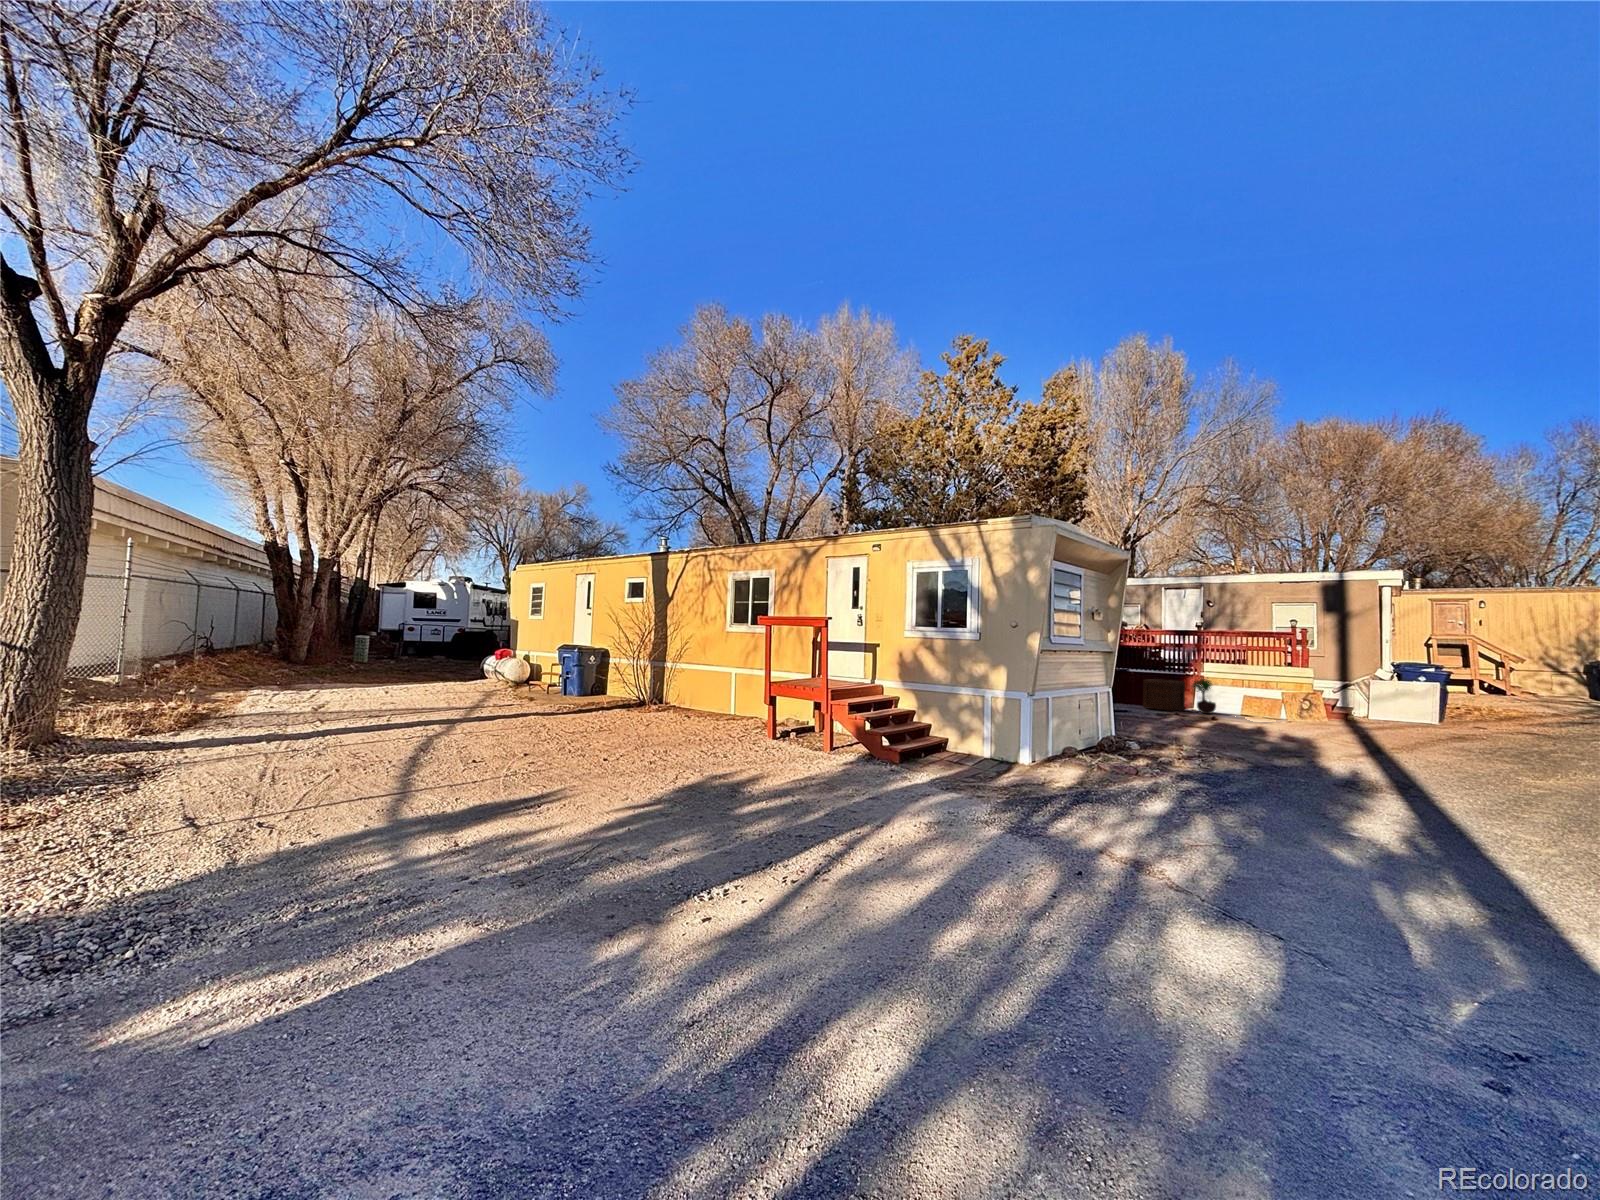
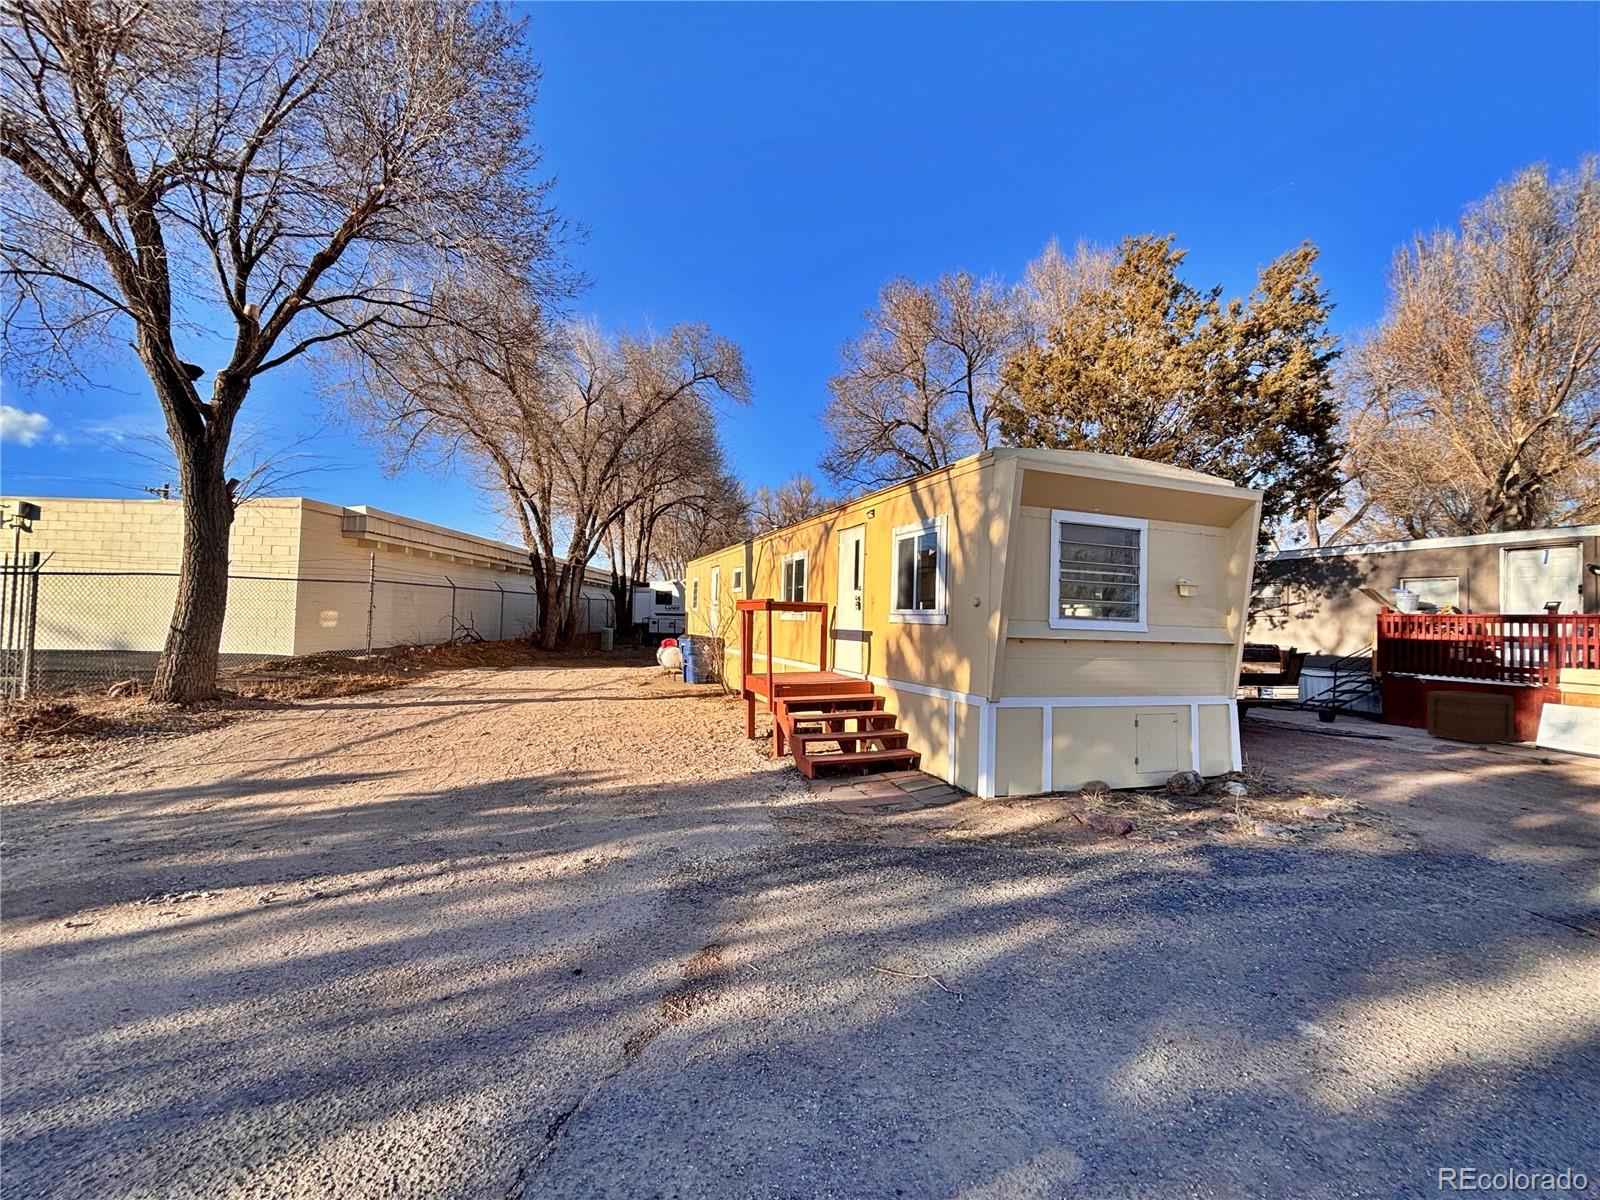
potted tree: present [1192,678,1216,714] -> none [1508,685,1569,752]

